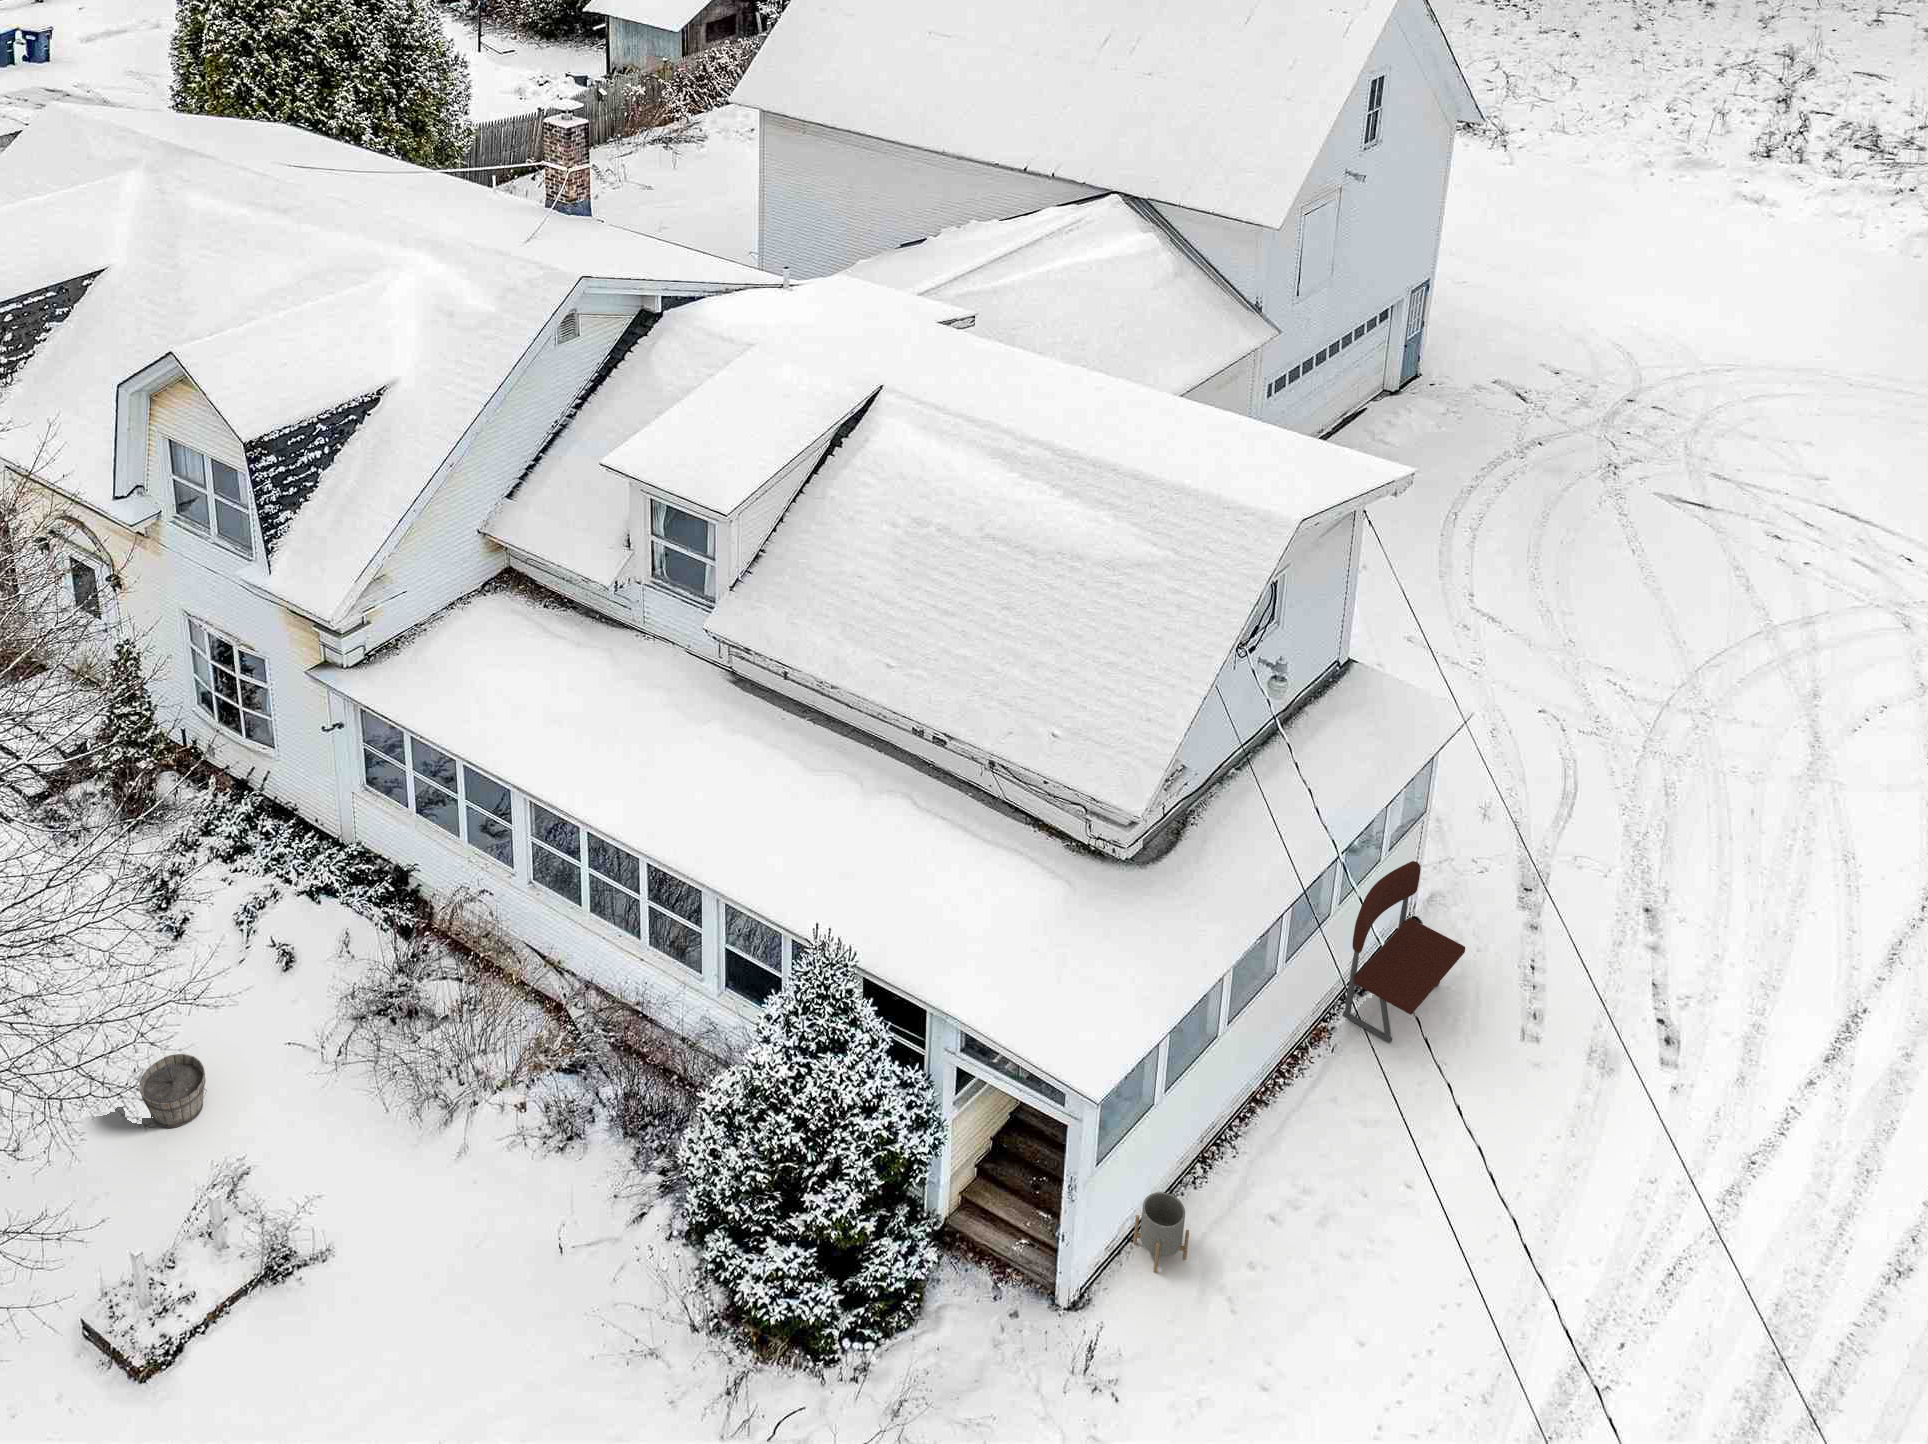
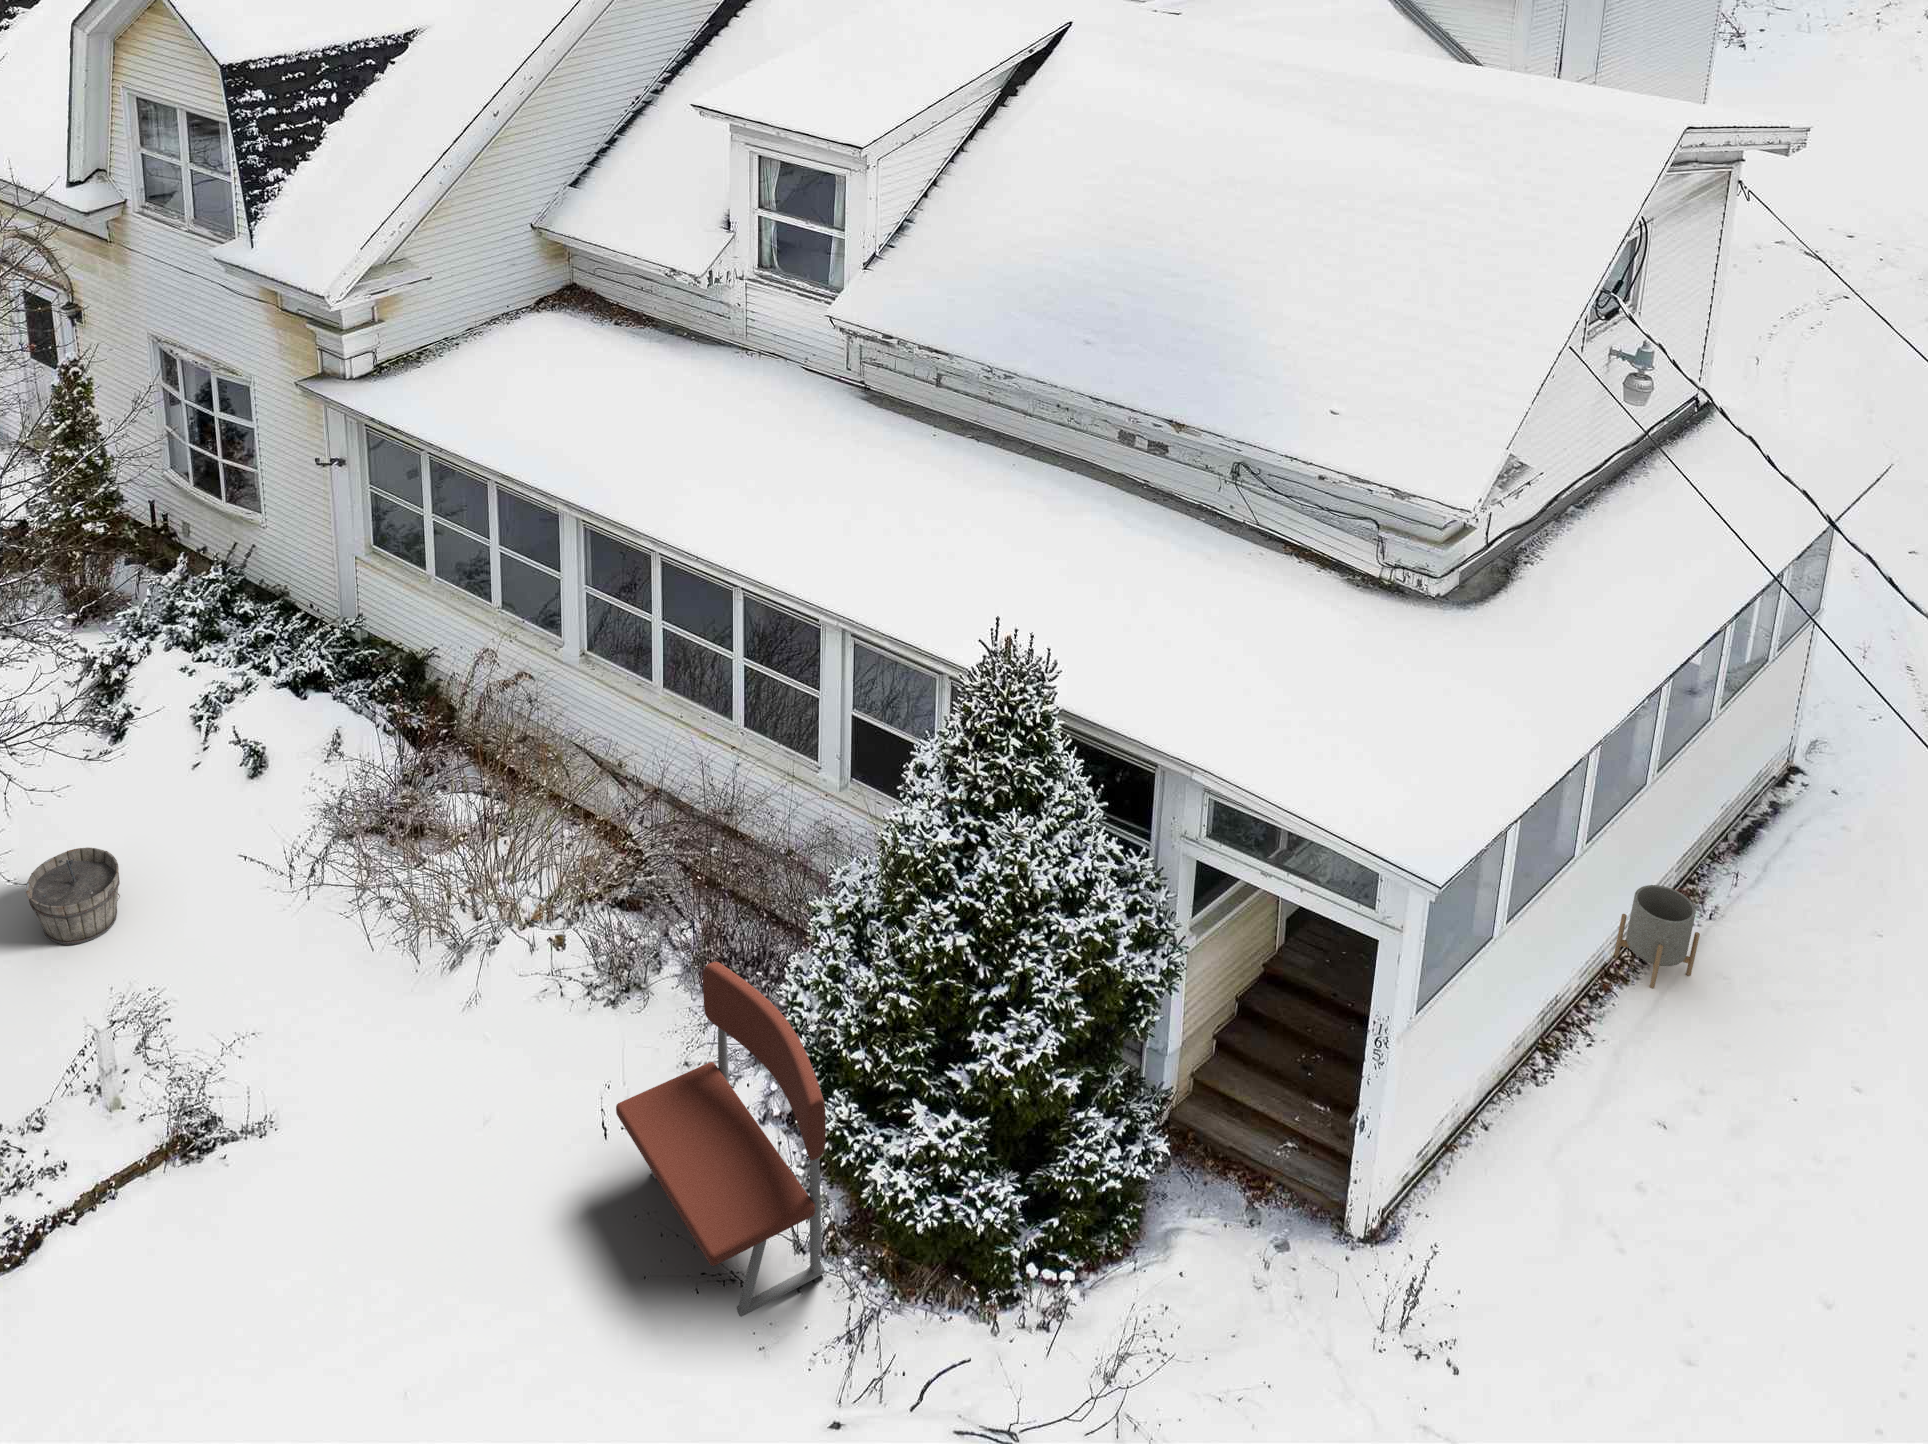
bench: present [1342,861,1465,1043] -> present [616,962,826,1317]
planter: present [1133,1192,1189,1273] -> present [1614,885,1700,988]

